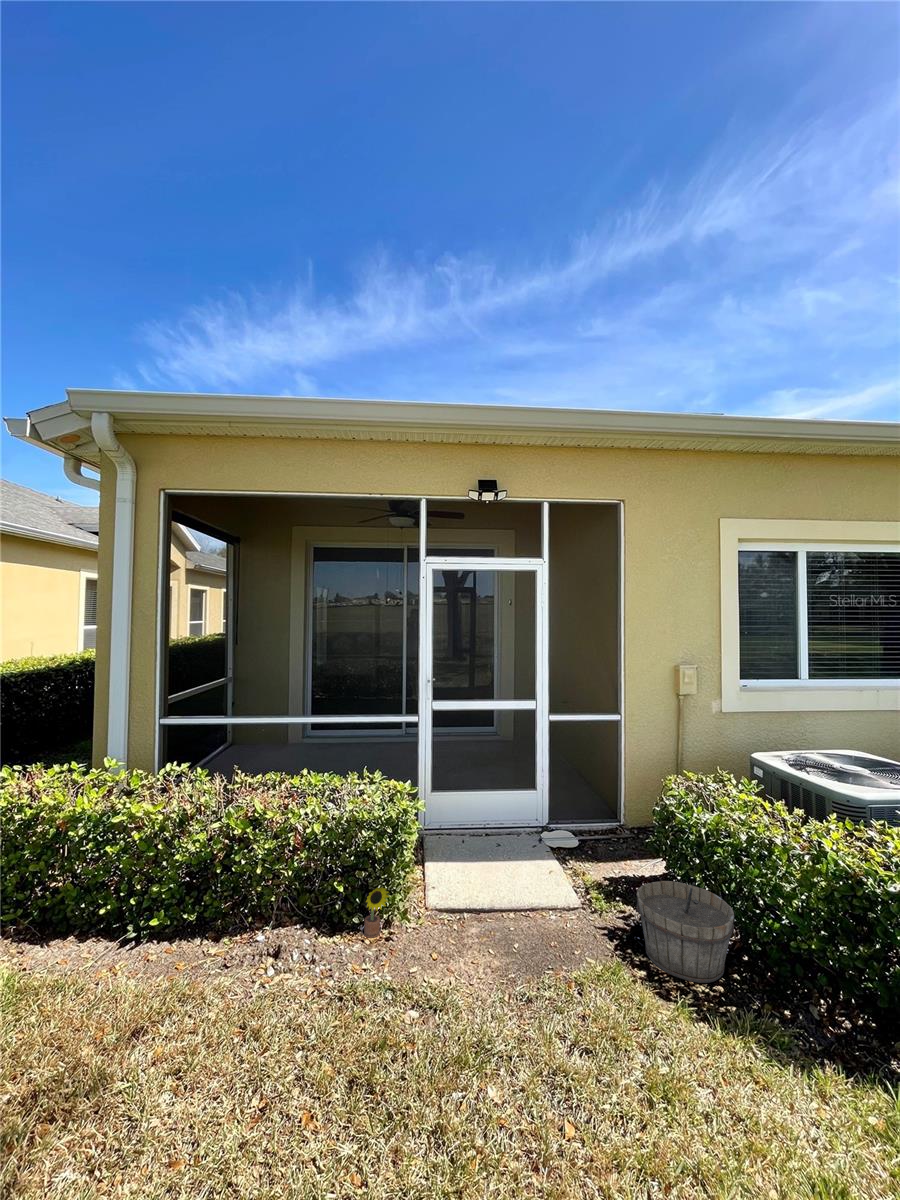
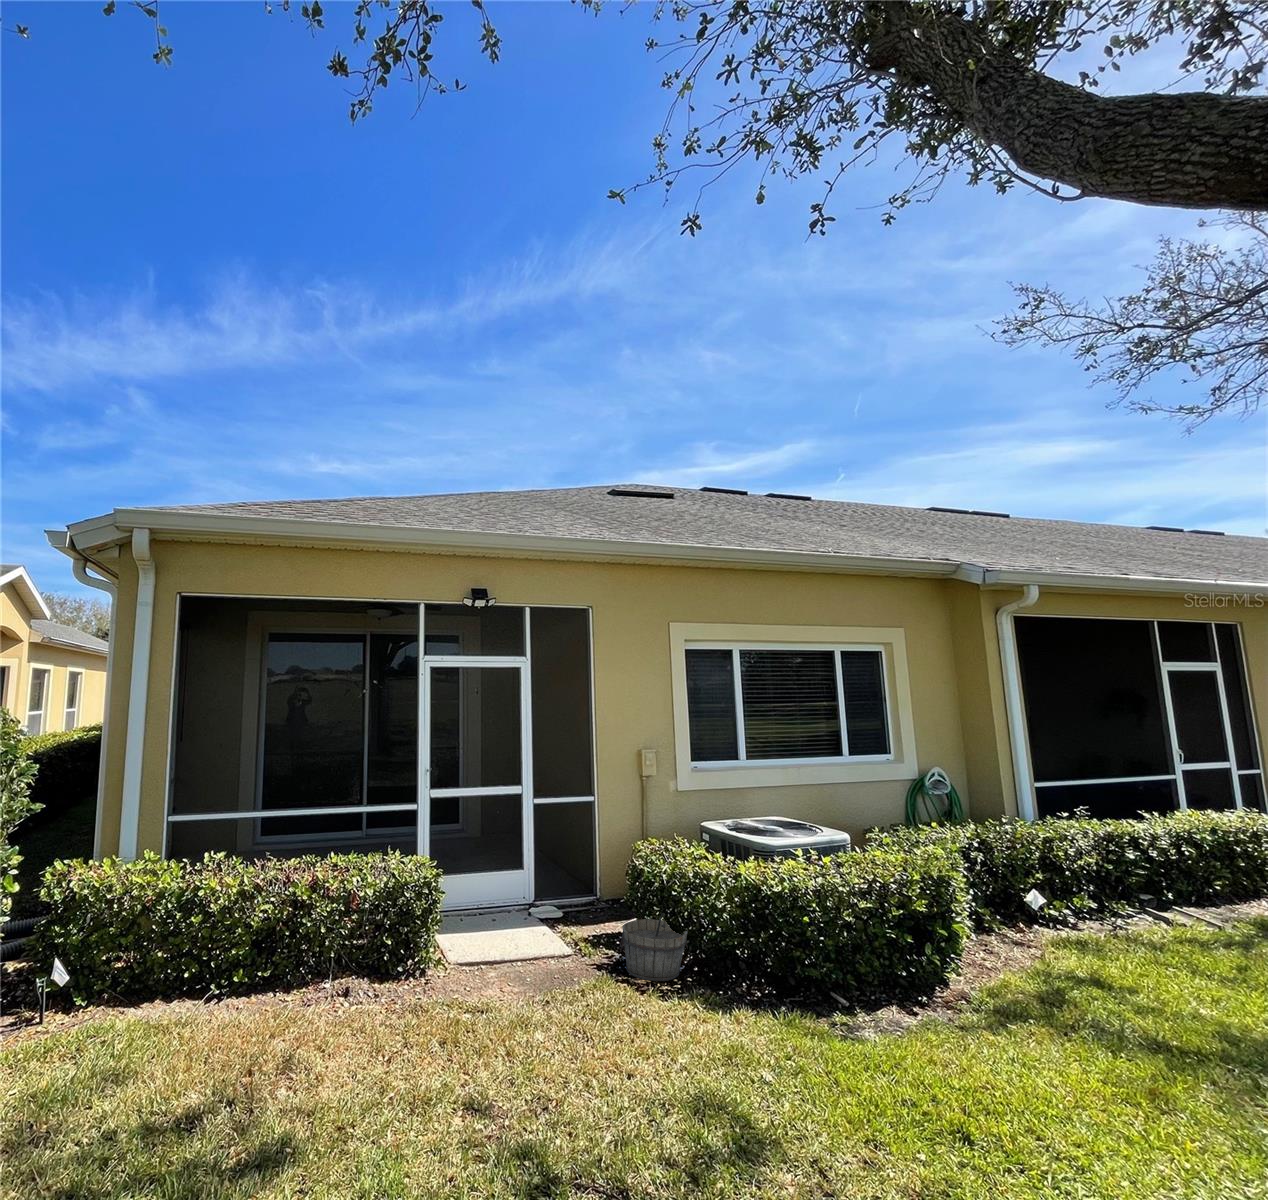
decorative plant: present [364,887,389,938] -> none [403,944,429,991]

